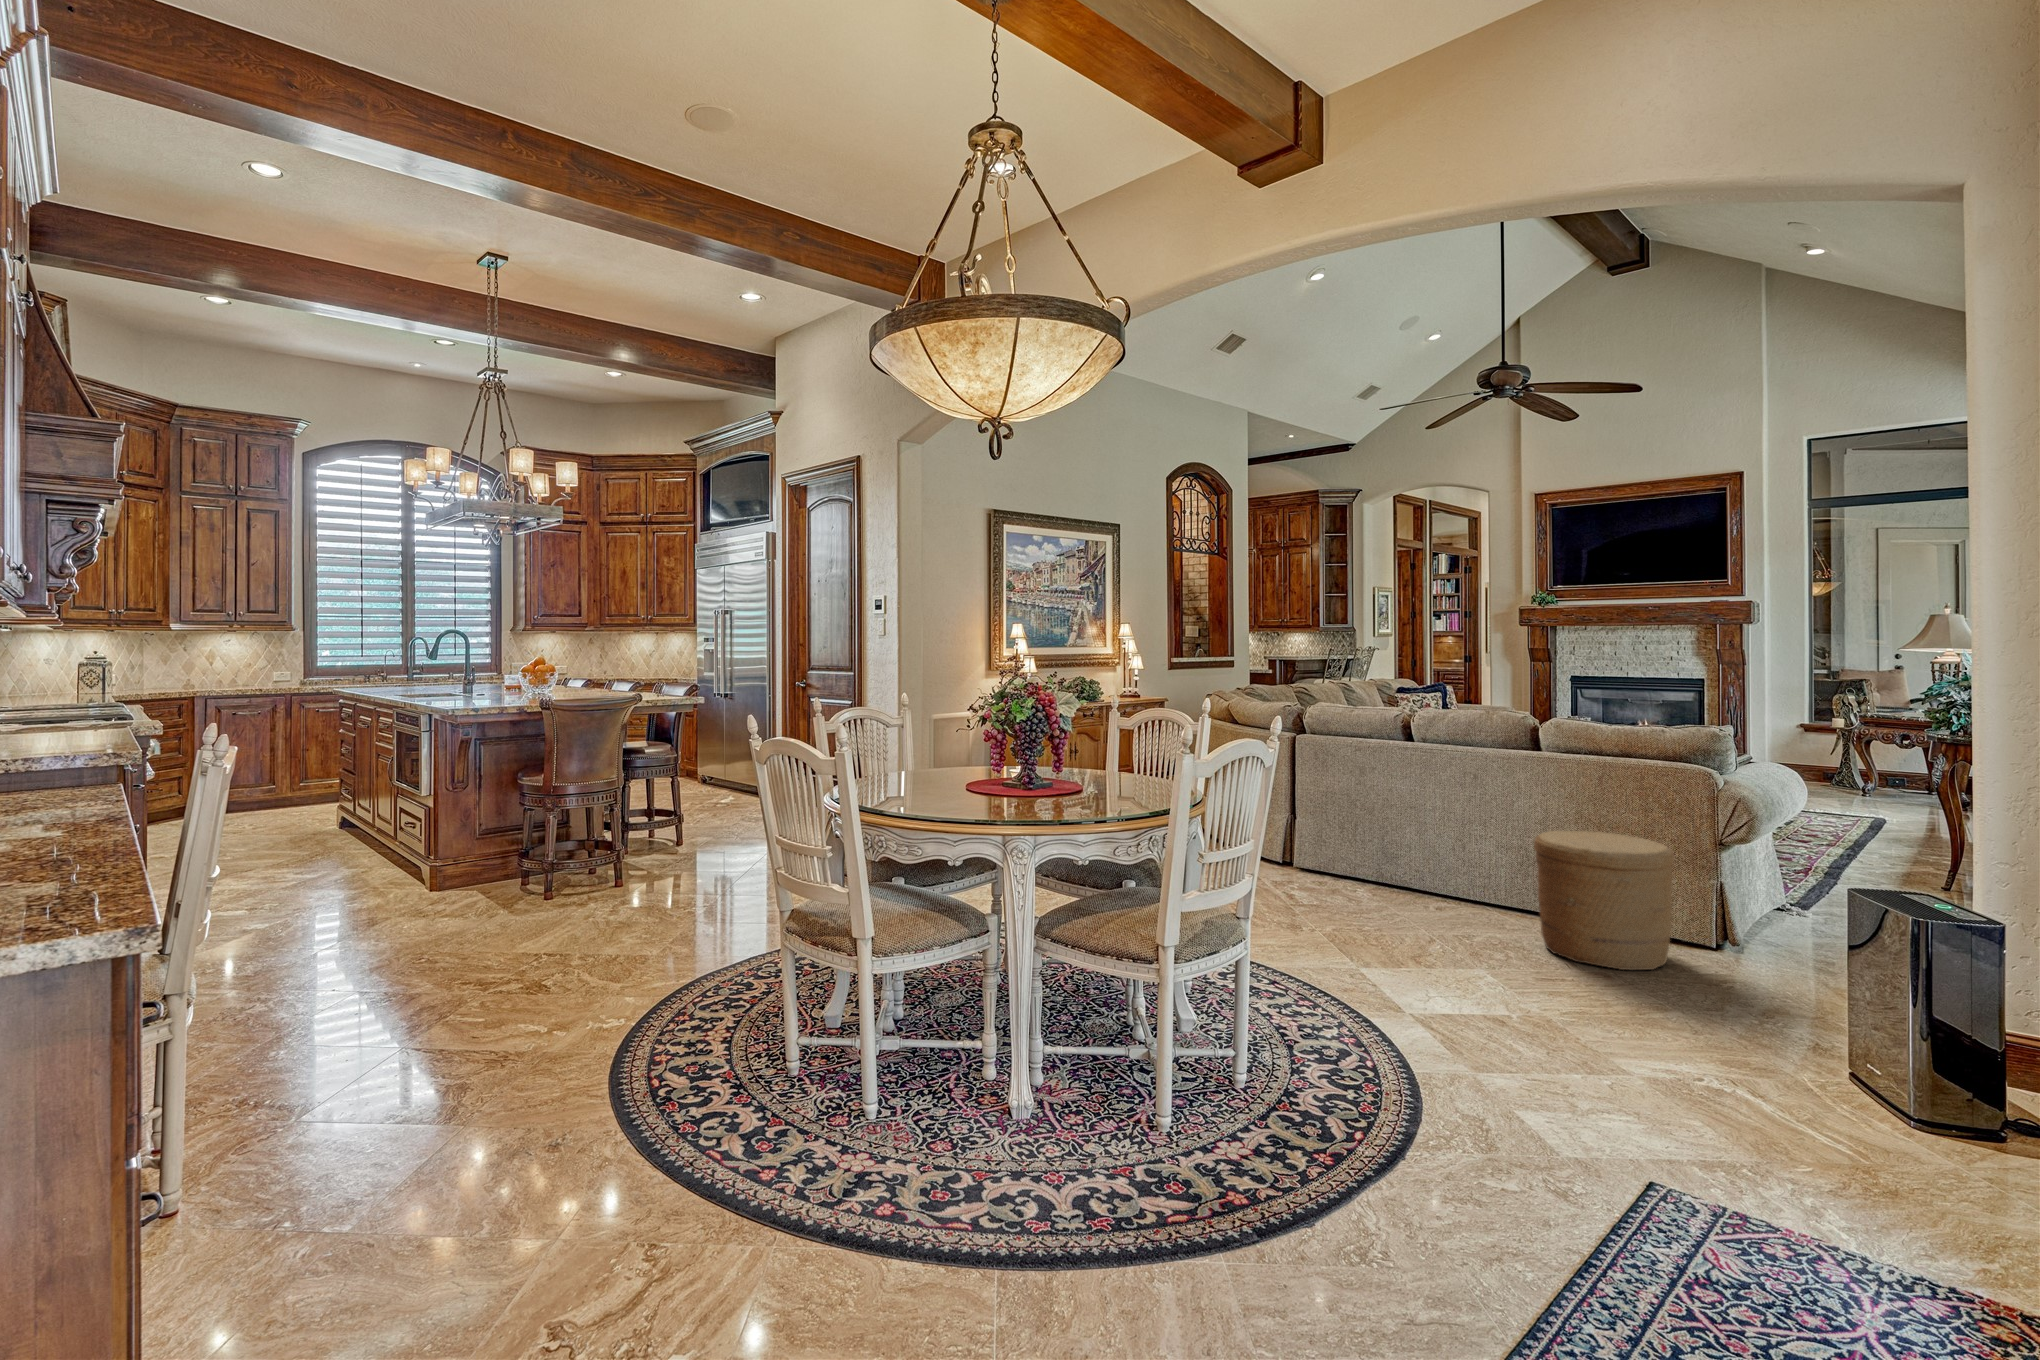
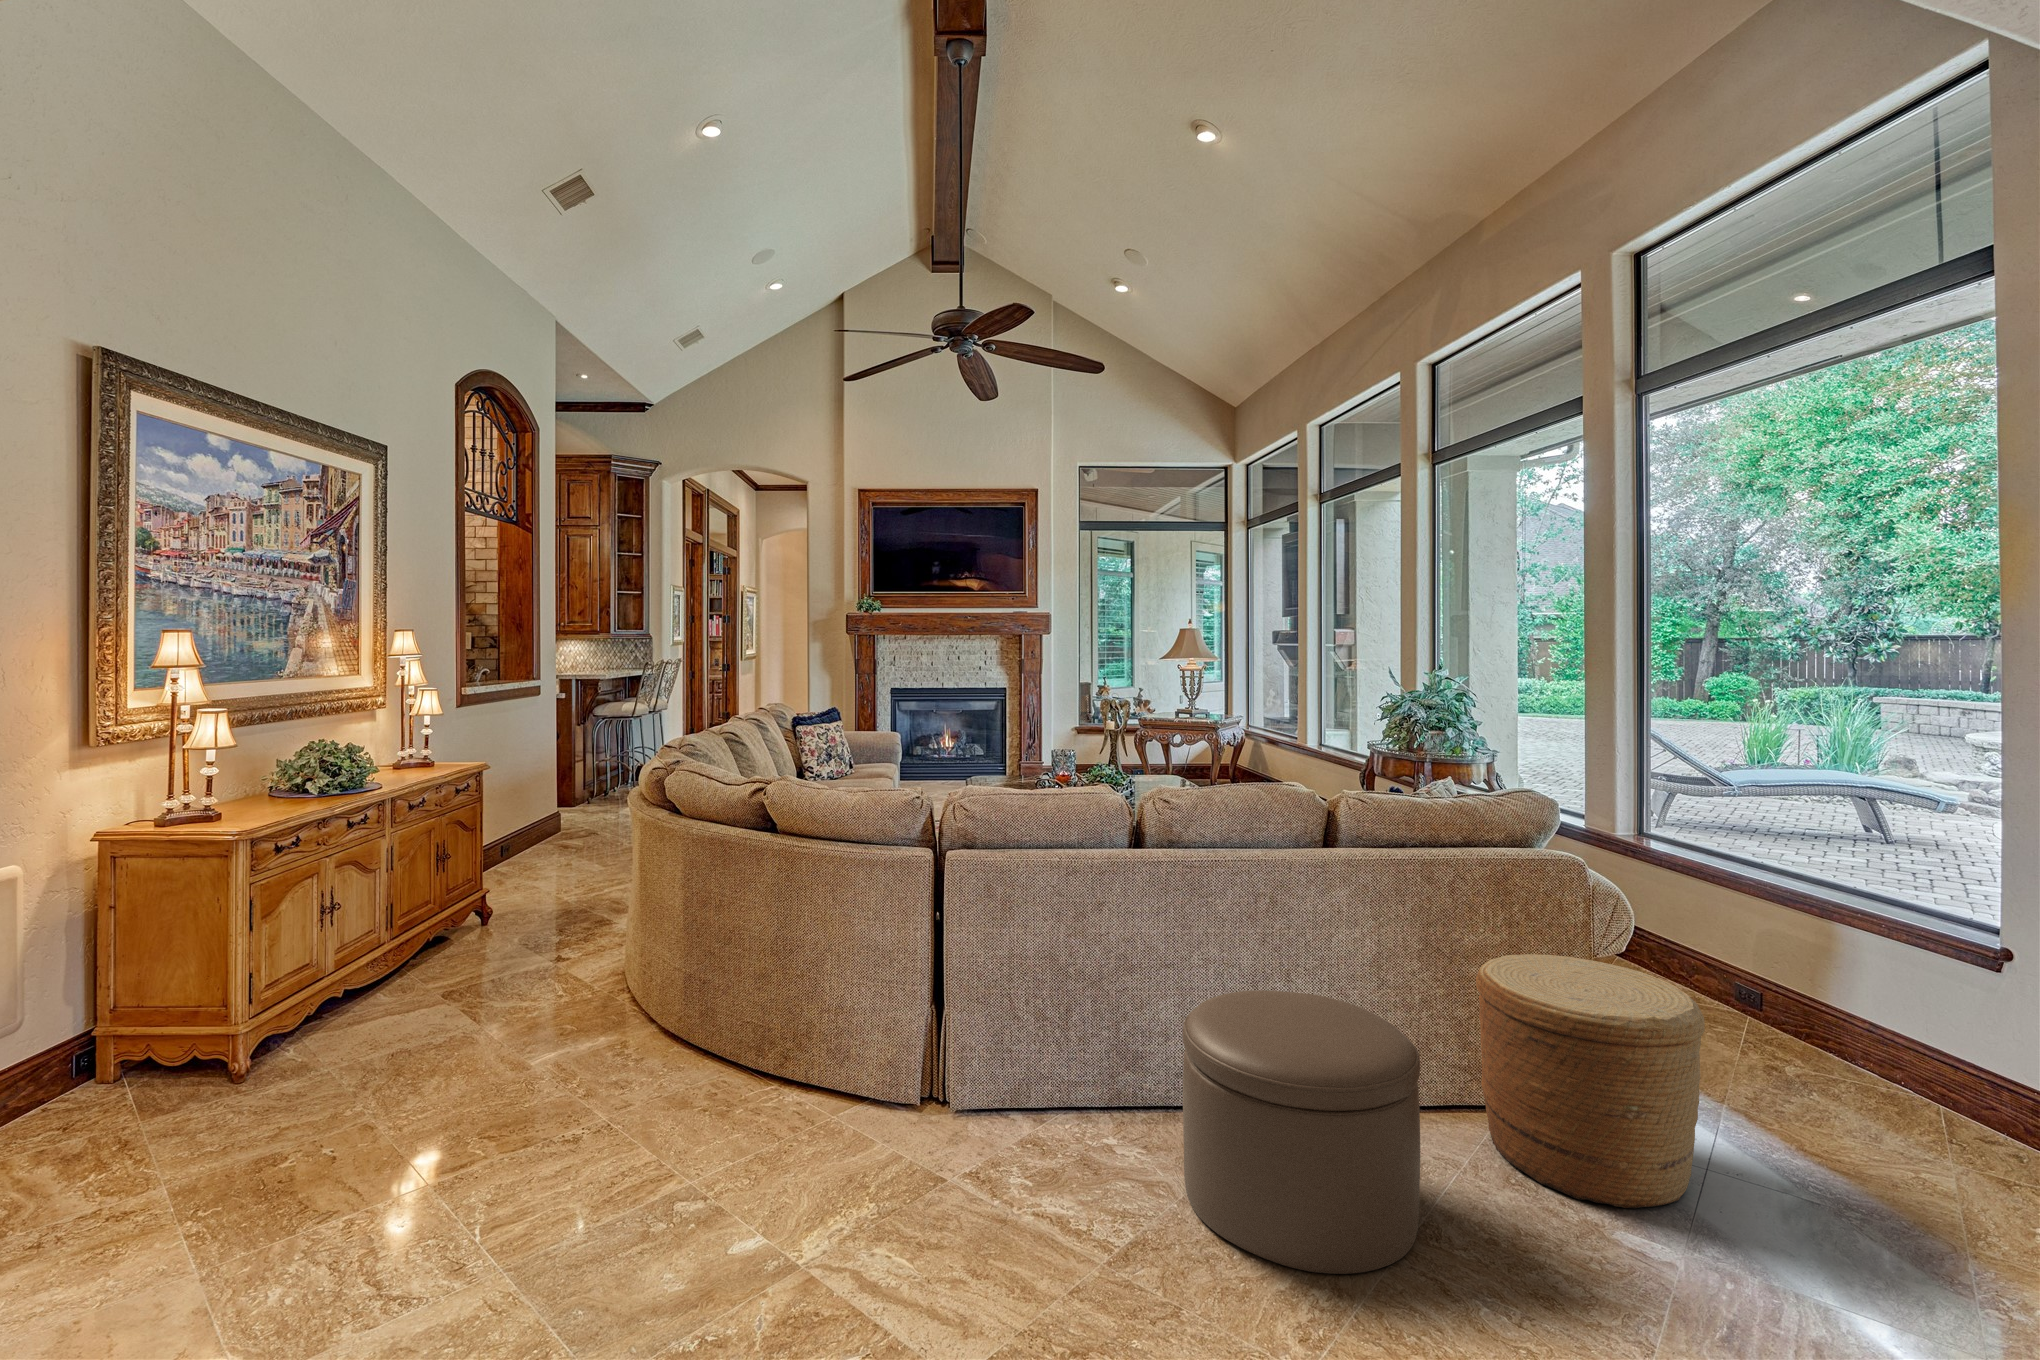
ottoman: none [1331,817,1456,935] -> present [1183,990,1420,1274]

